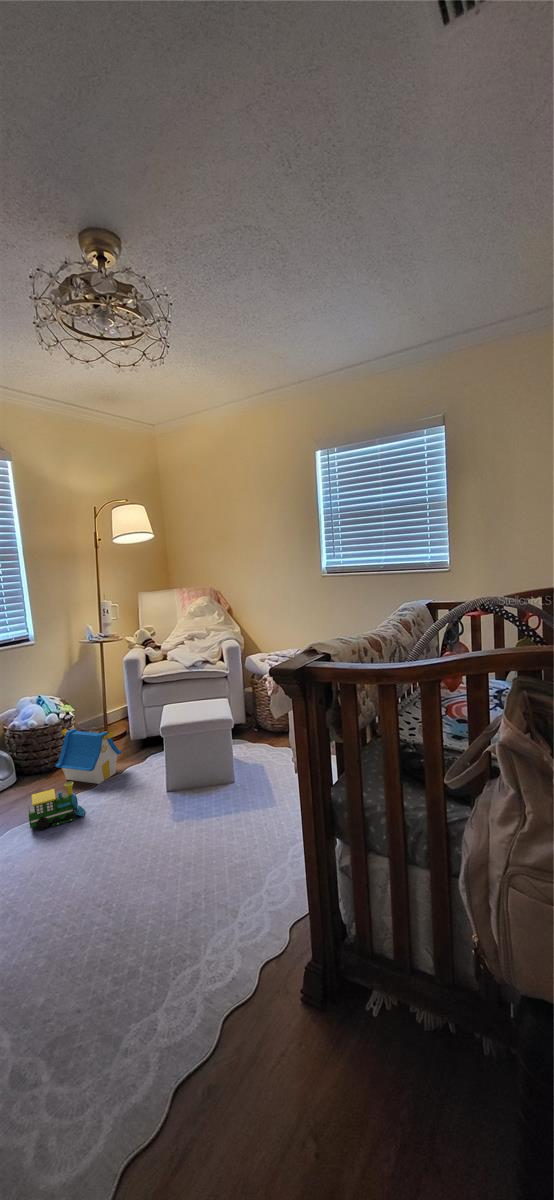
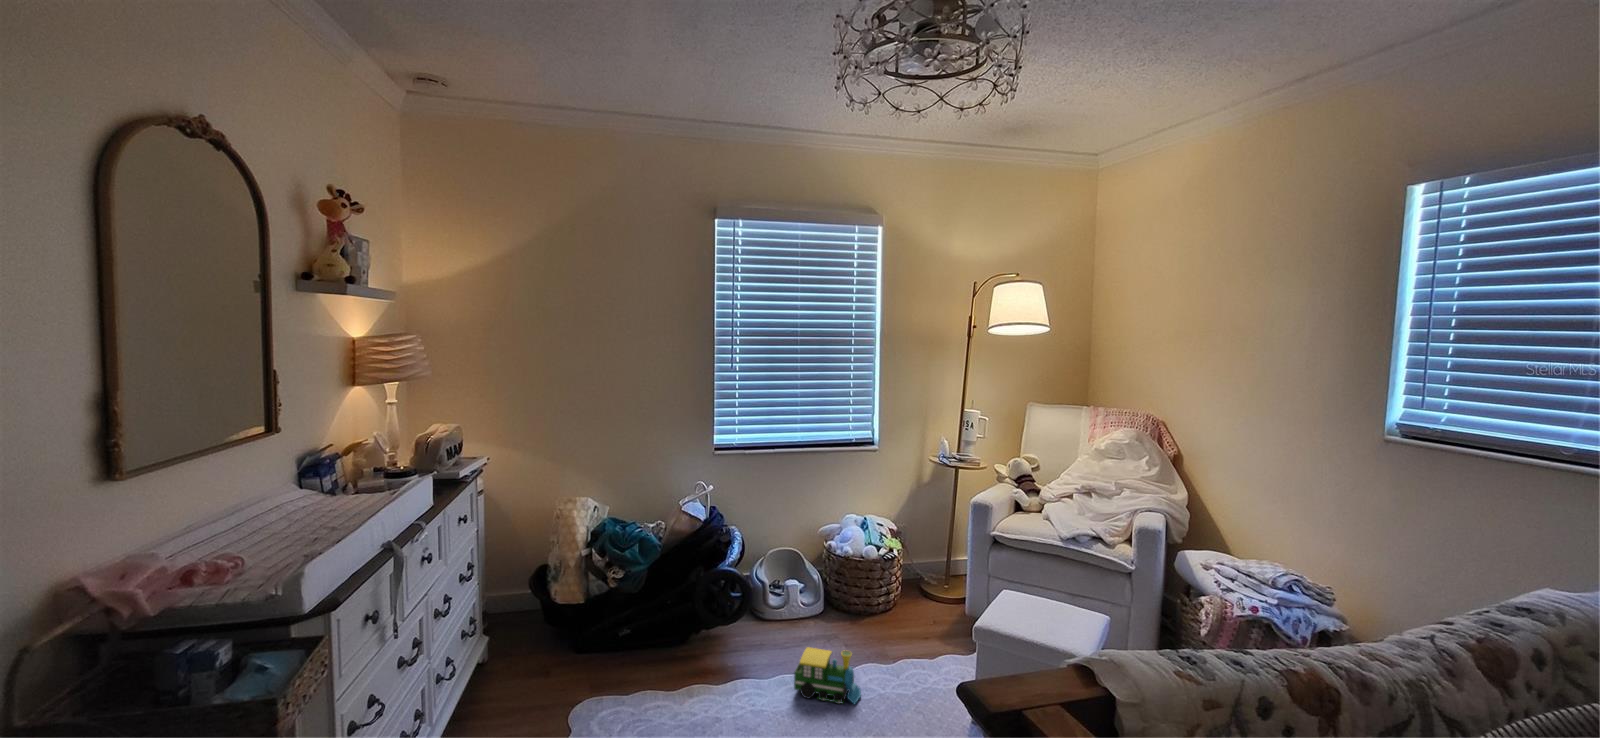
toy house: present [55,728,122,784] -> none [856,571,940,664]

